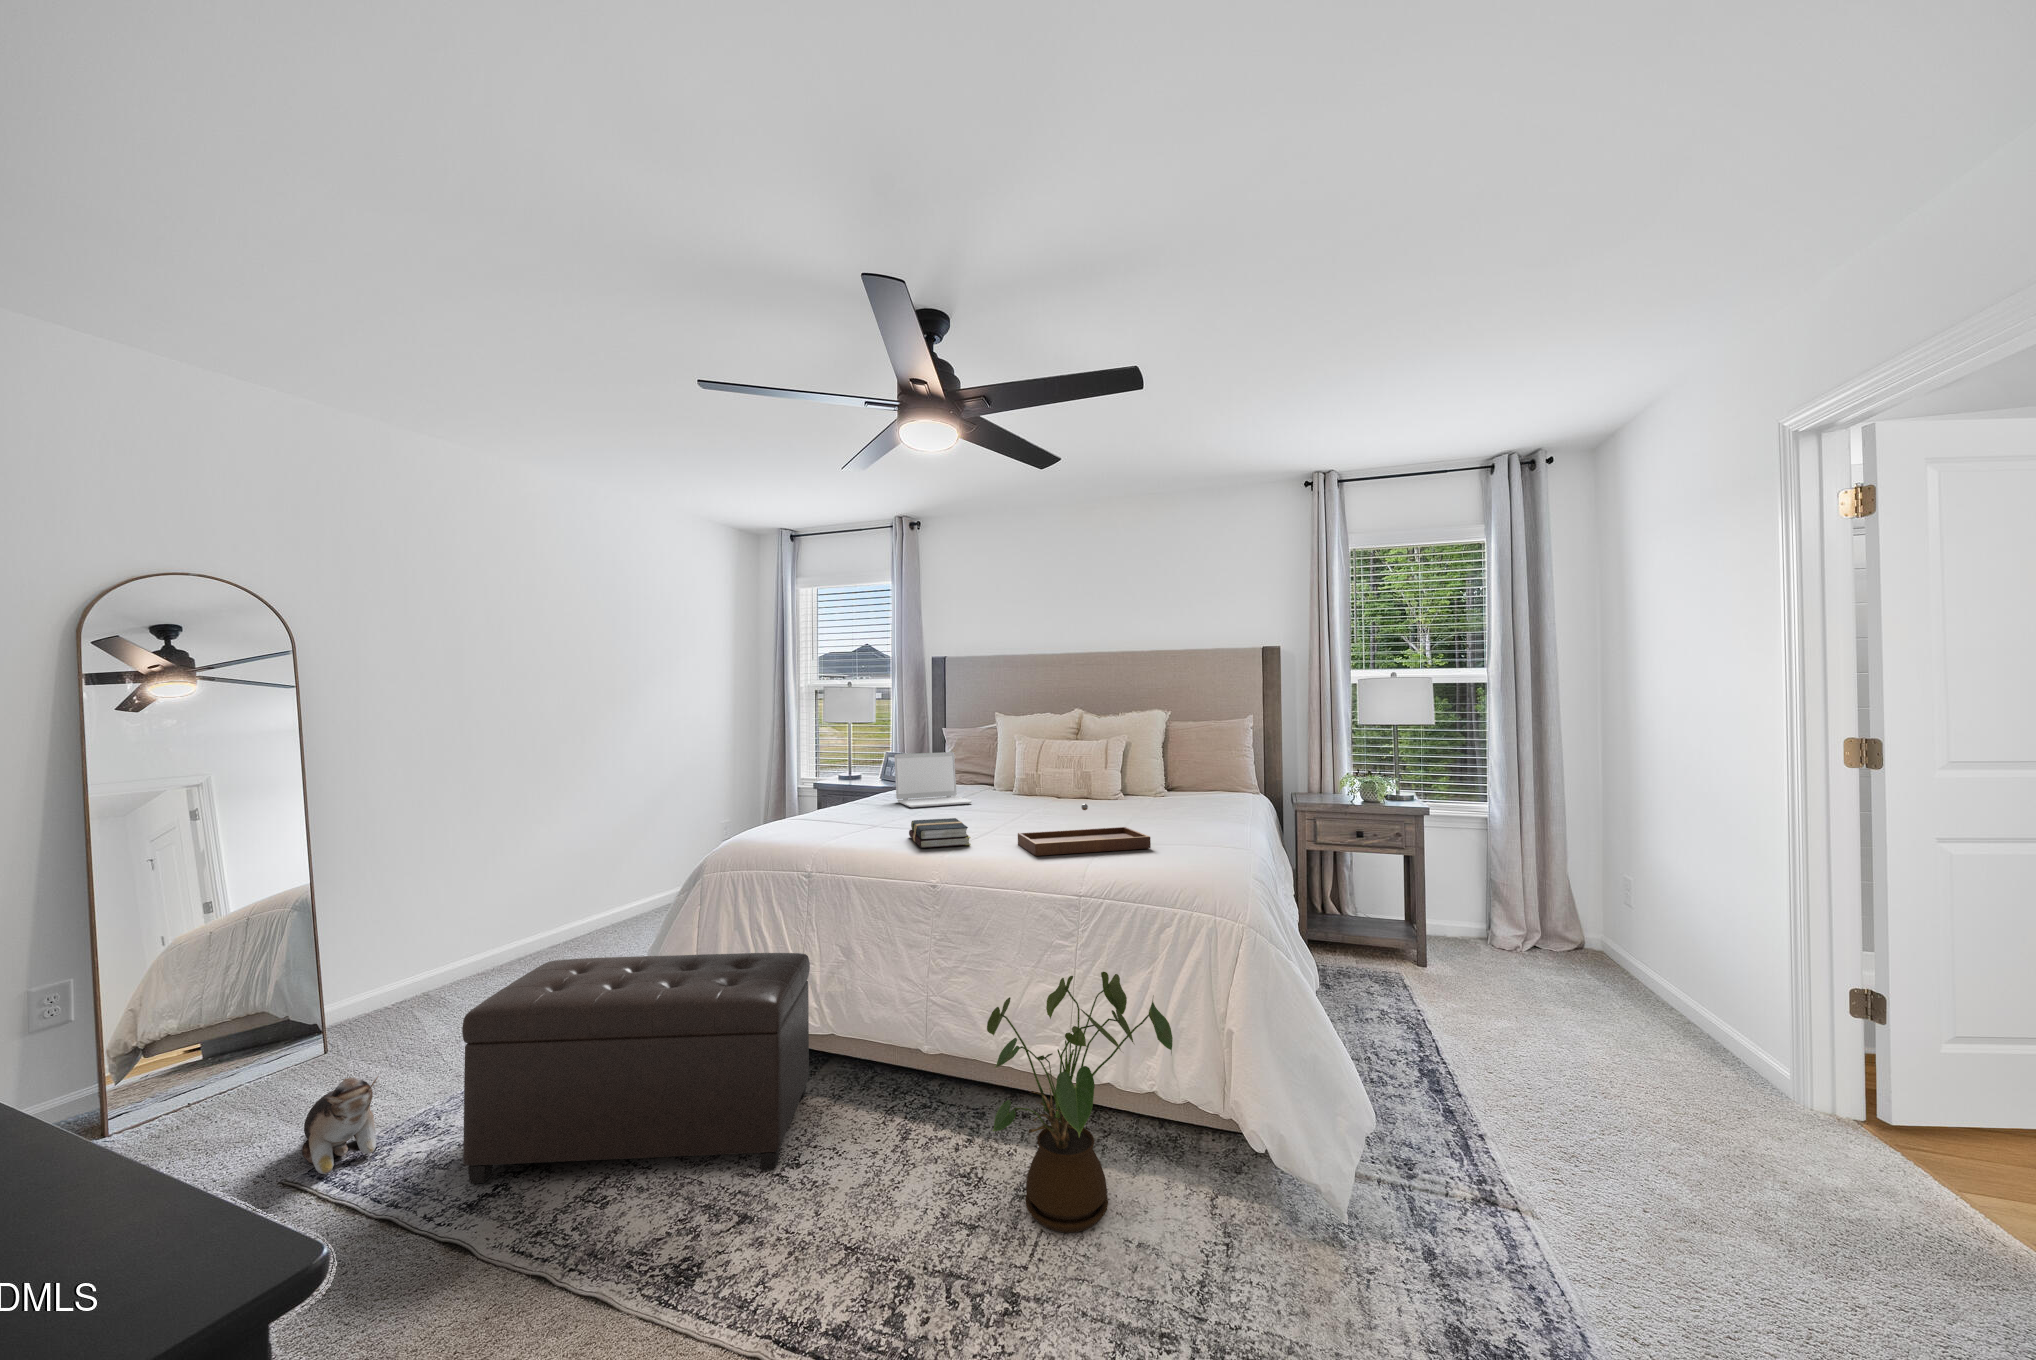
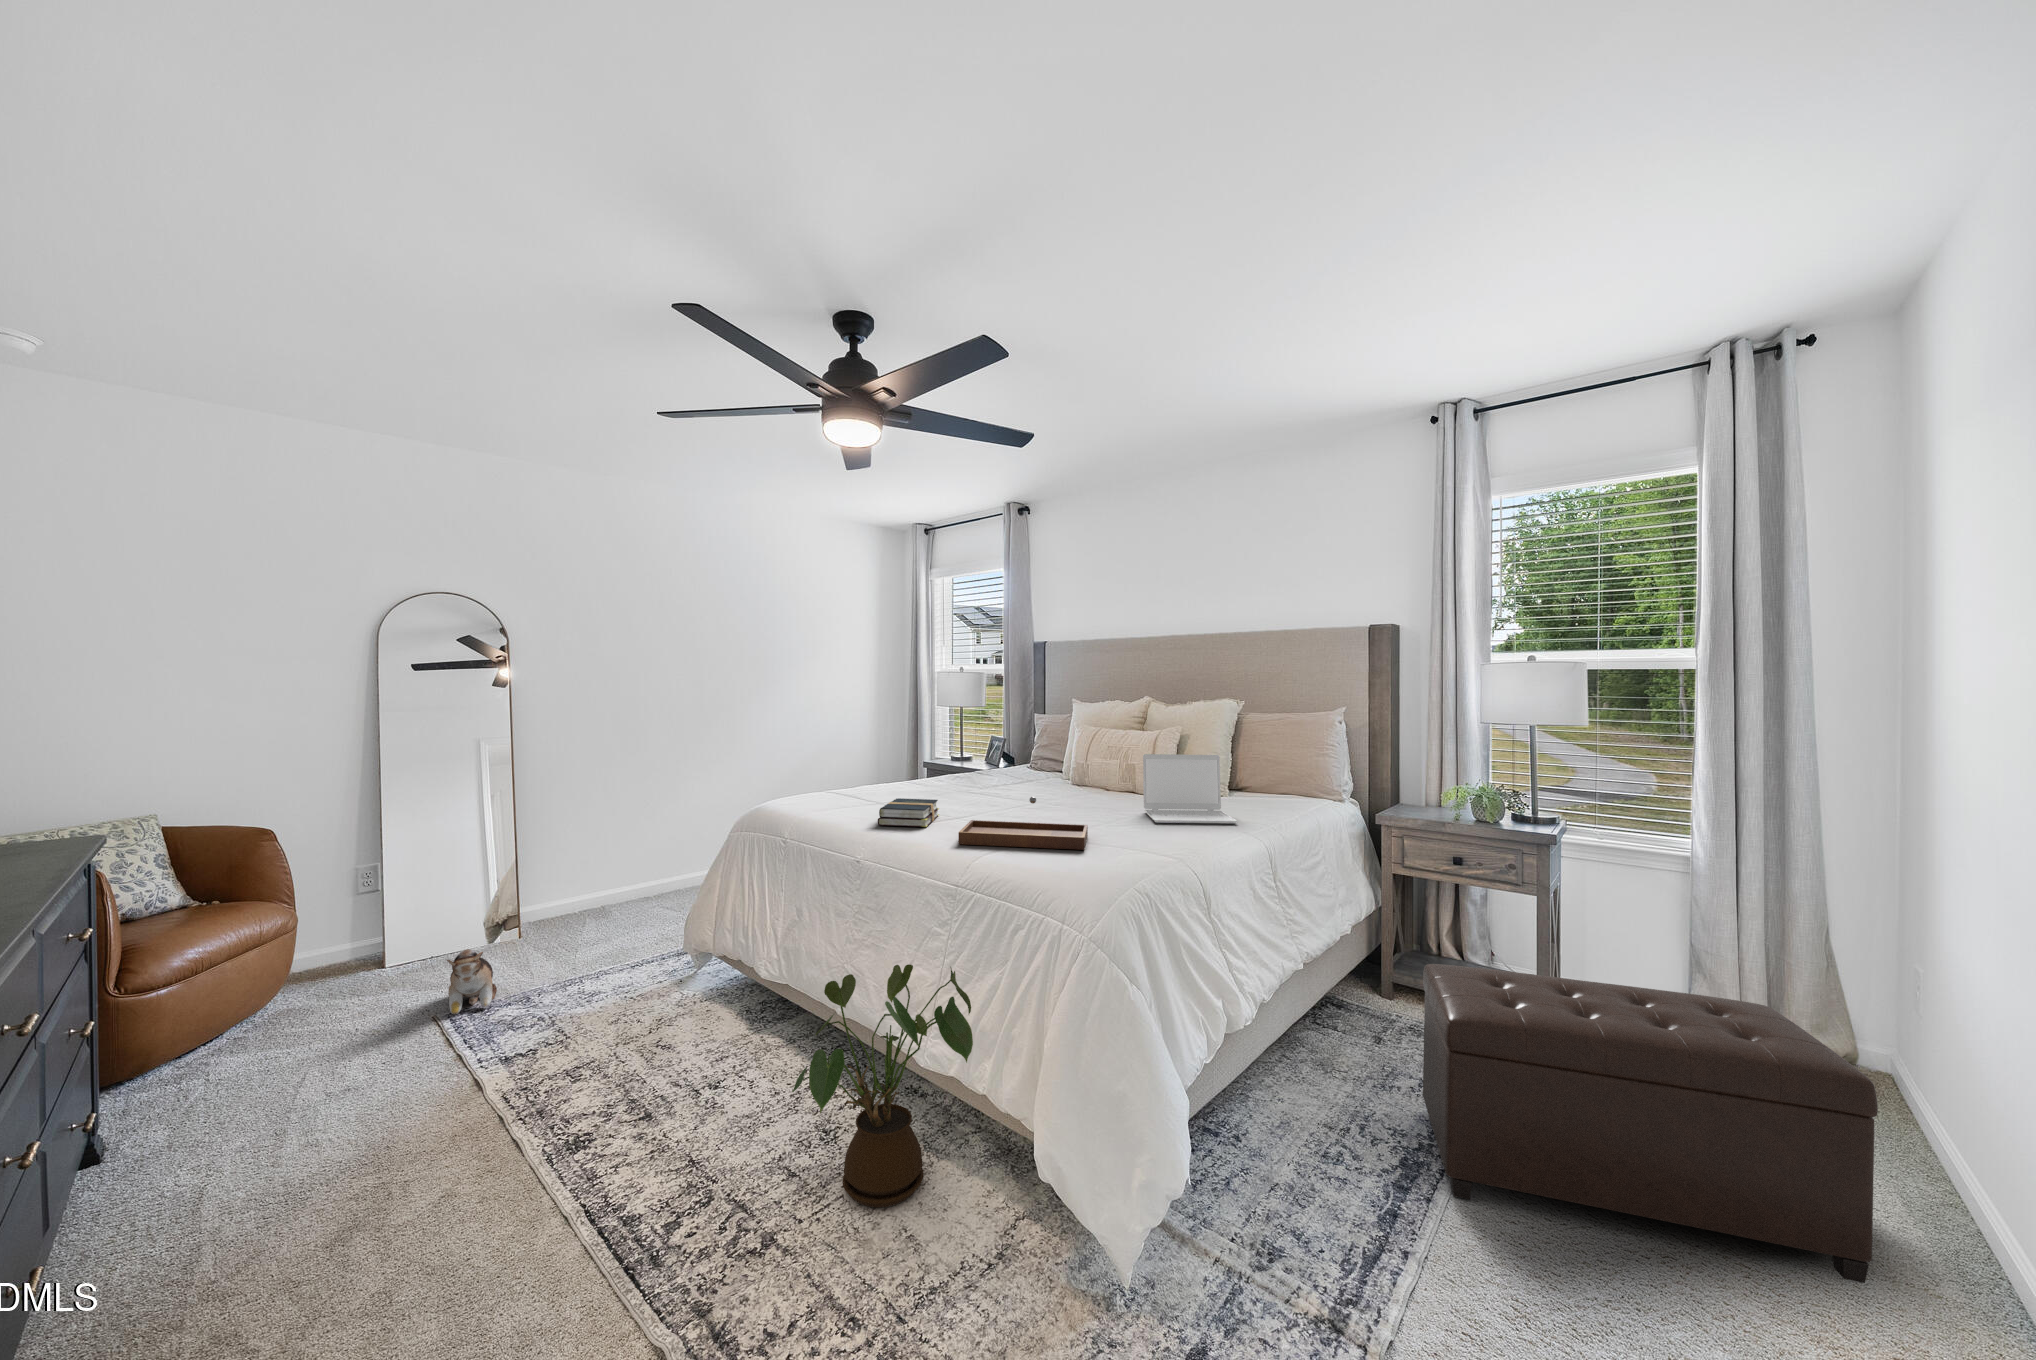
laptop: present [894,752,972,807] -> present [1143,754,1237,823]
ottoman: present [462,953,810,1183] -> present [1423,964,1878,1283]

